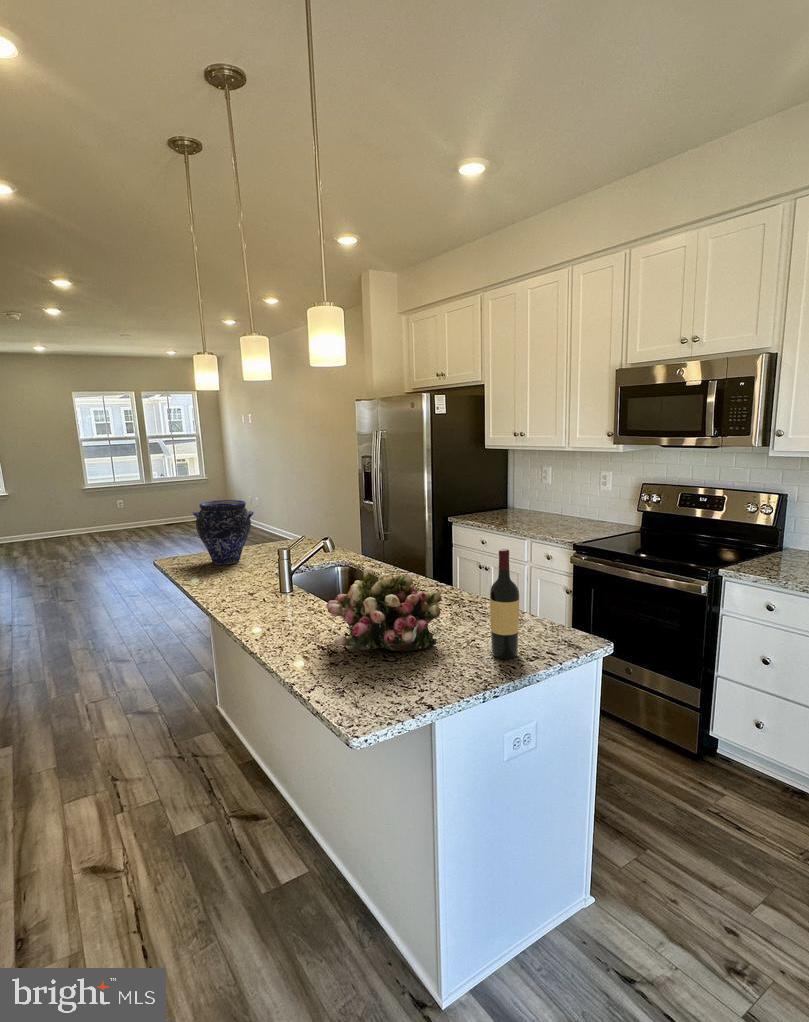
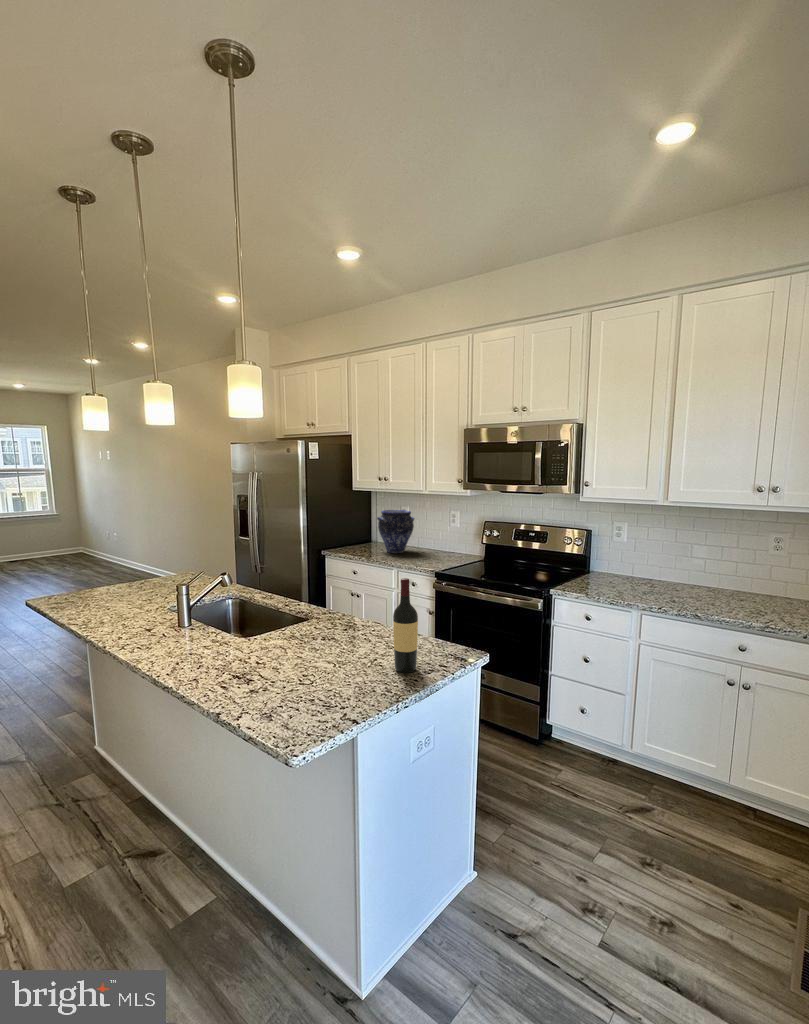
vase: present [193,500,254,565] -> present [377,510,414,553]
flower arrangement: present [326,568,441,651] -> none [240,600,349,676]

